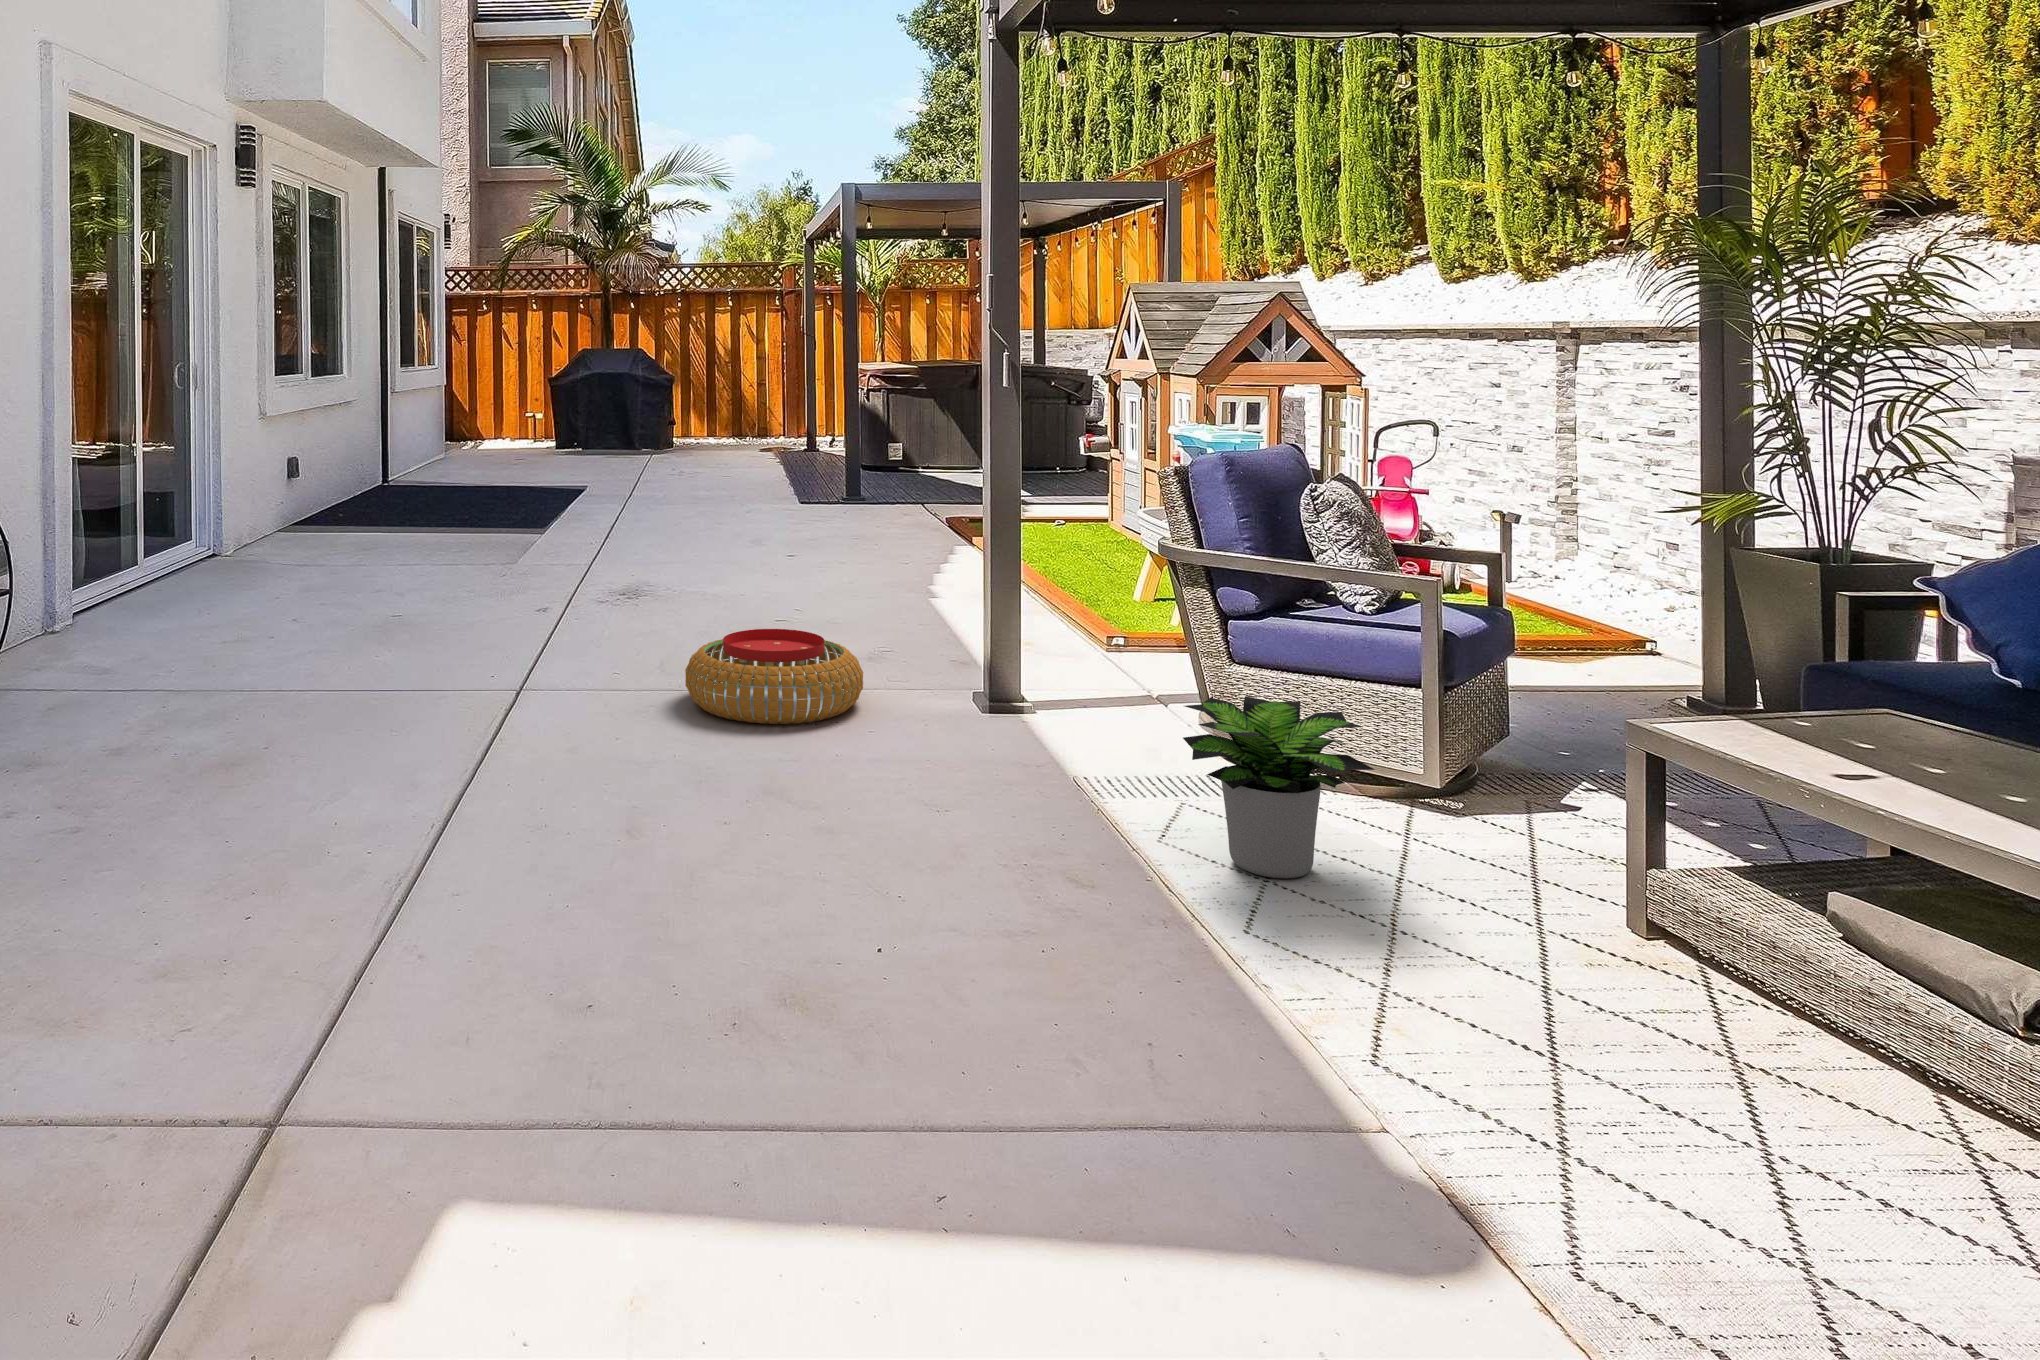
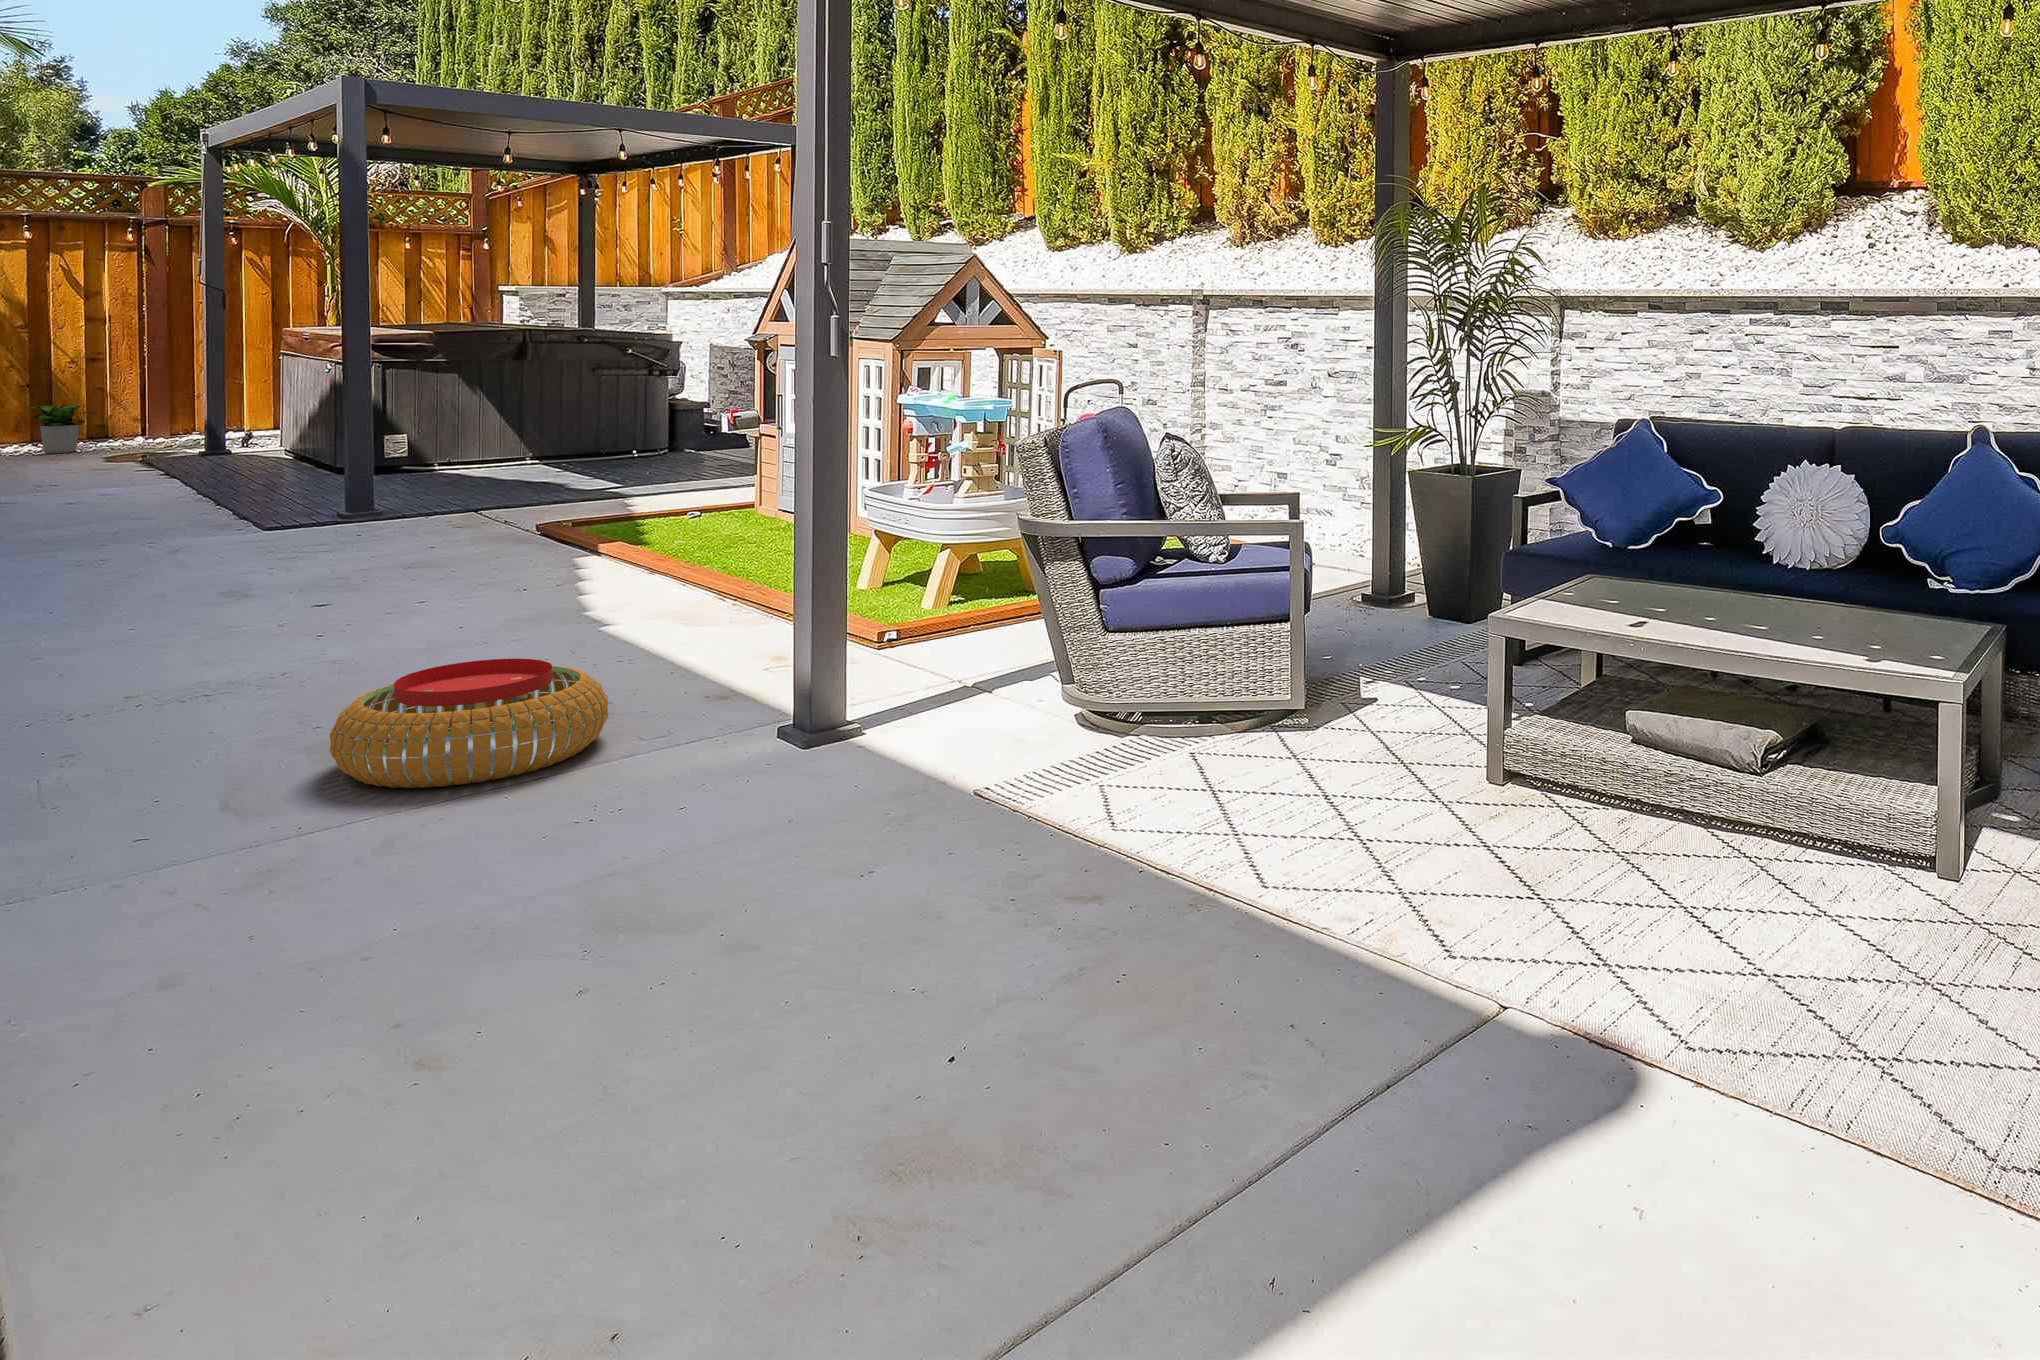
potted plant: present [1183,696,1375,878] -> present [26,405,97,453]

